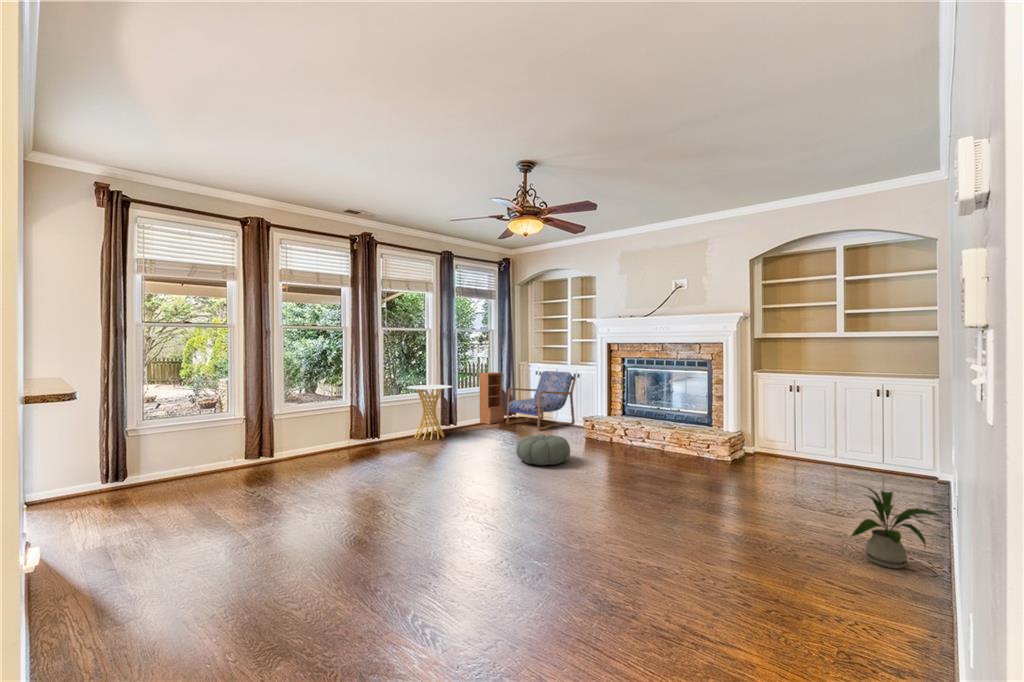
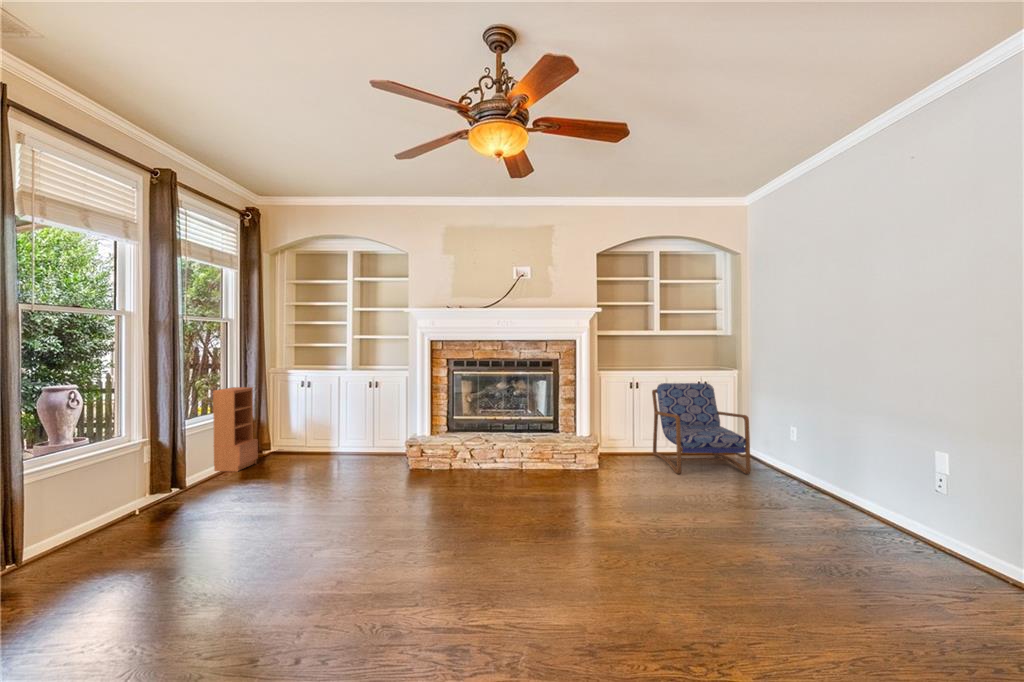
armchair: present [506,371,576,430] -> present [652,383,751,474]
side table: present [406,385,452,440] -> none [84,419,197,536]
pouf: present [516,434,570,465] -> none [380,480,464,535]
house plant: present [852,485,940,569] -> none [870,488,943,567]

